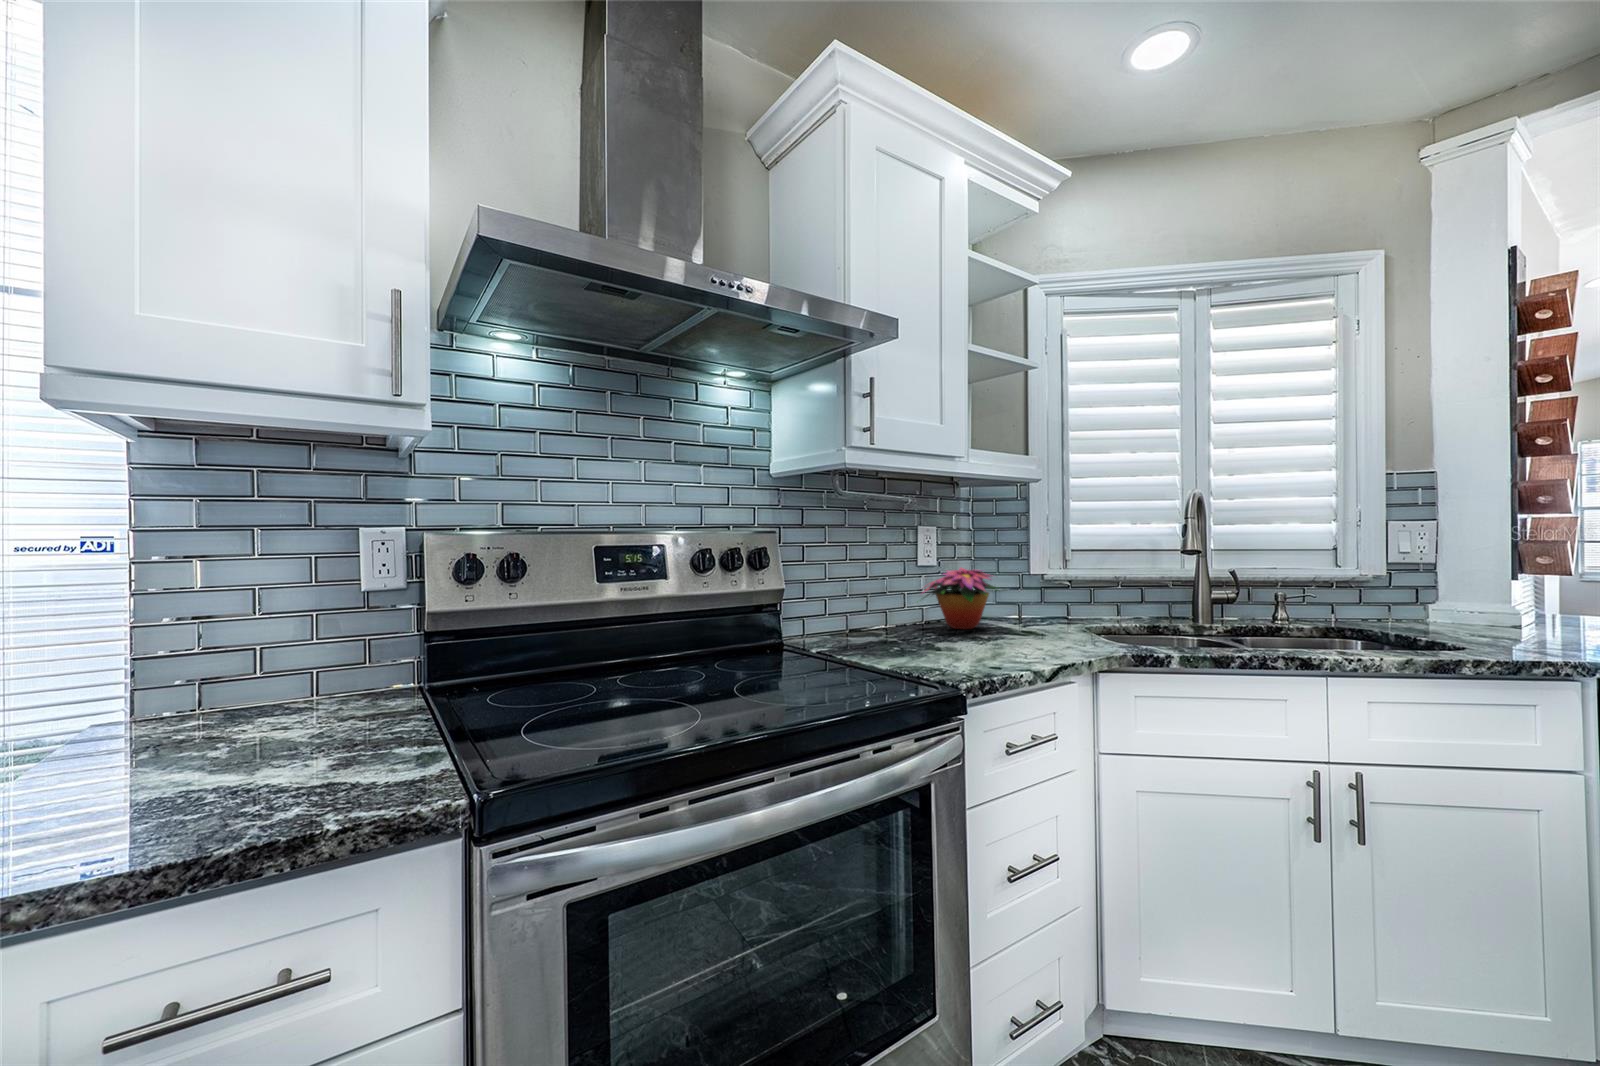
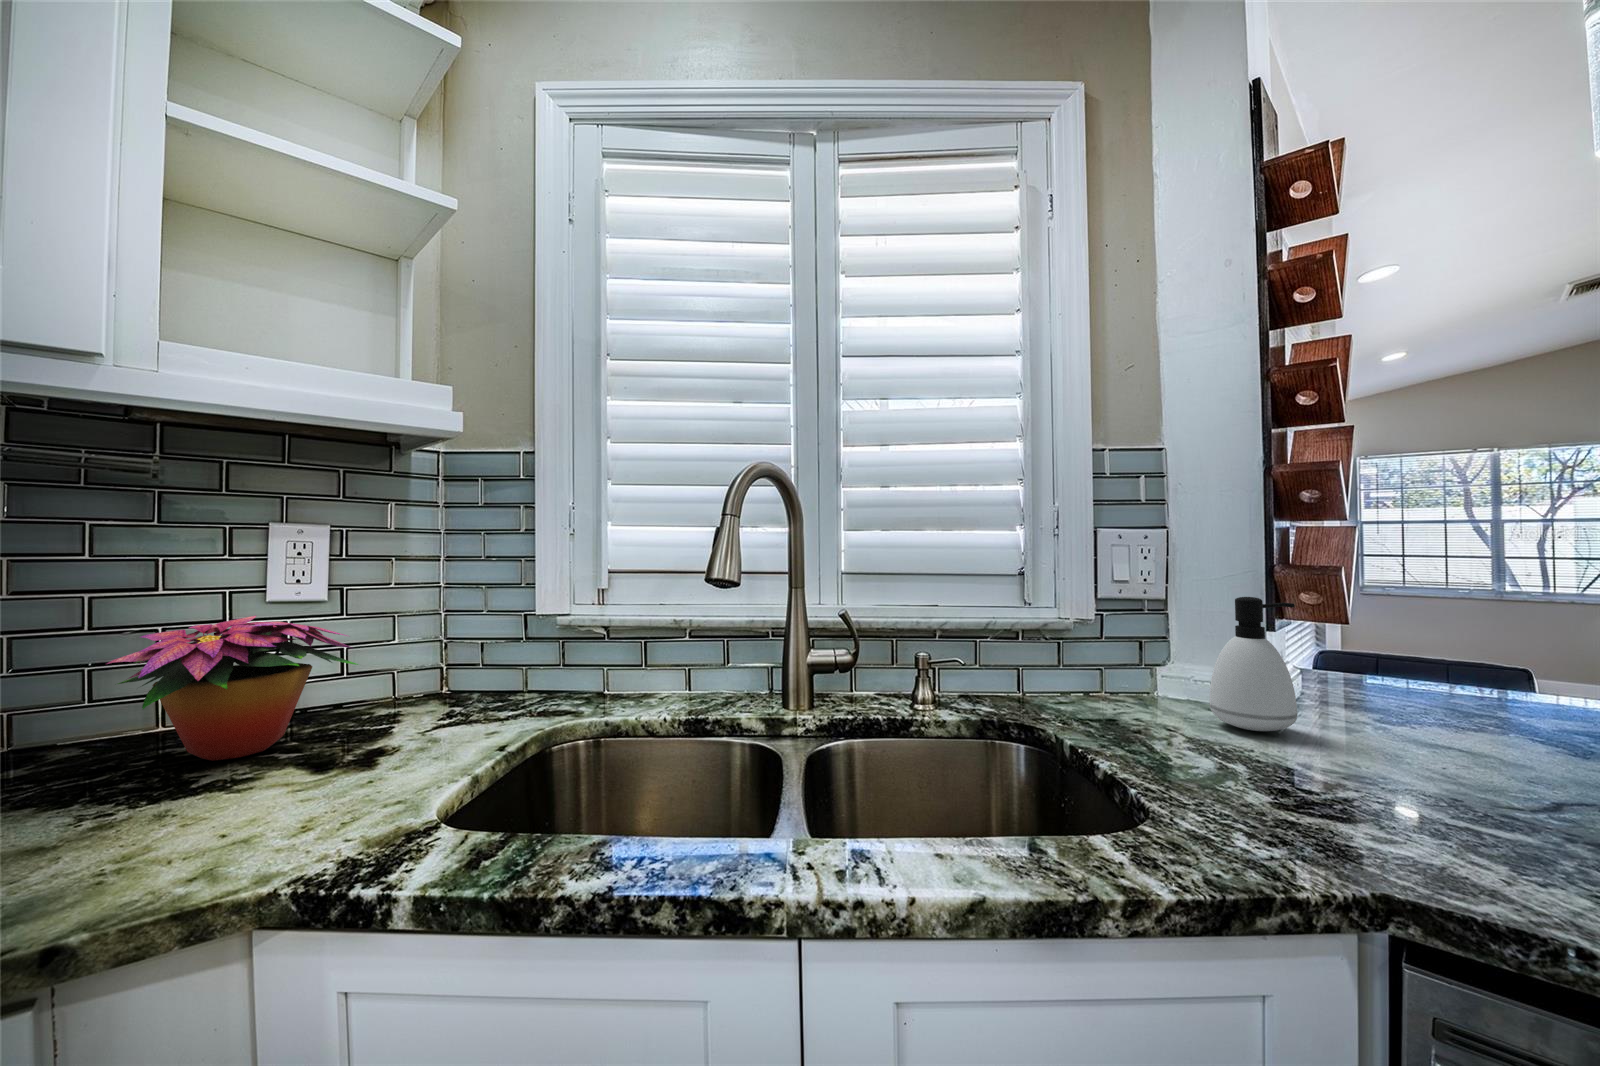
soap dispenser: none [1478,559,1539,631] -> present [1209,597,1297,731]

